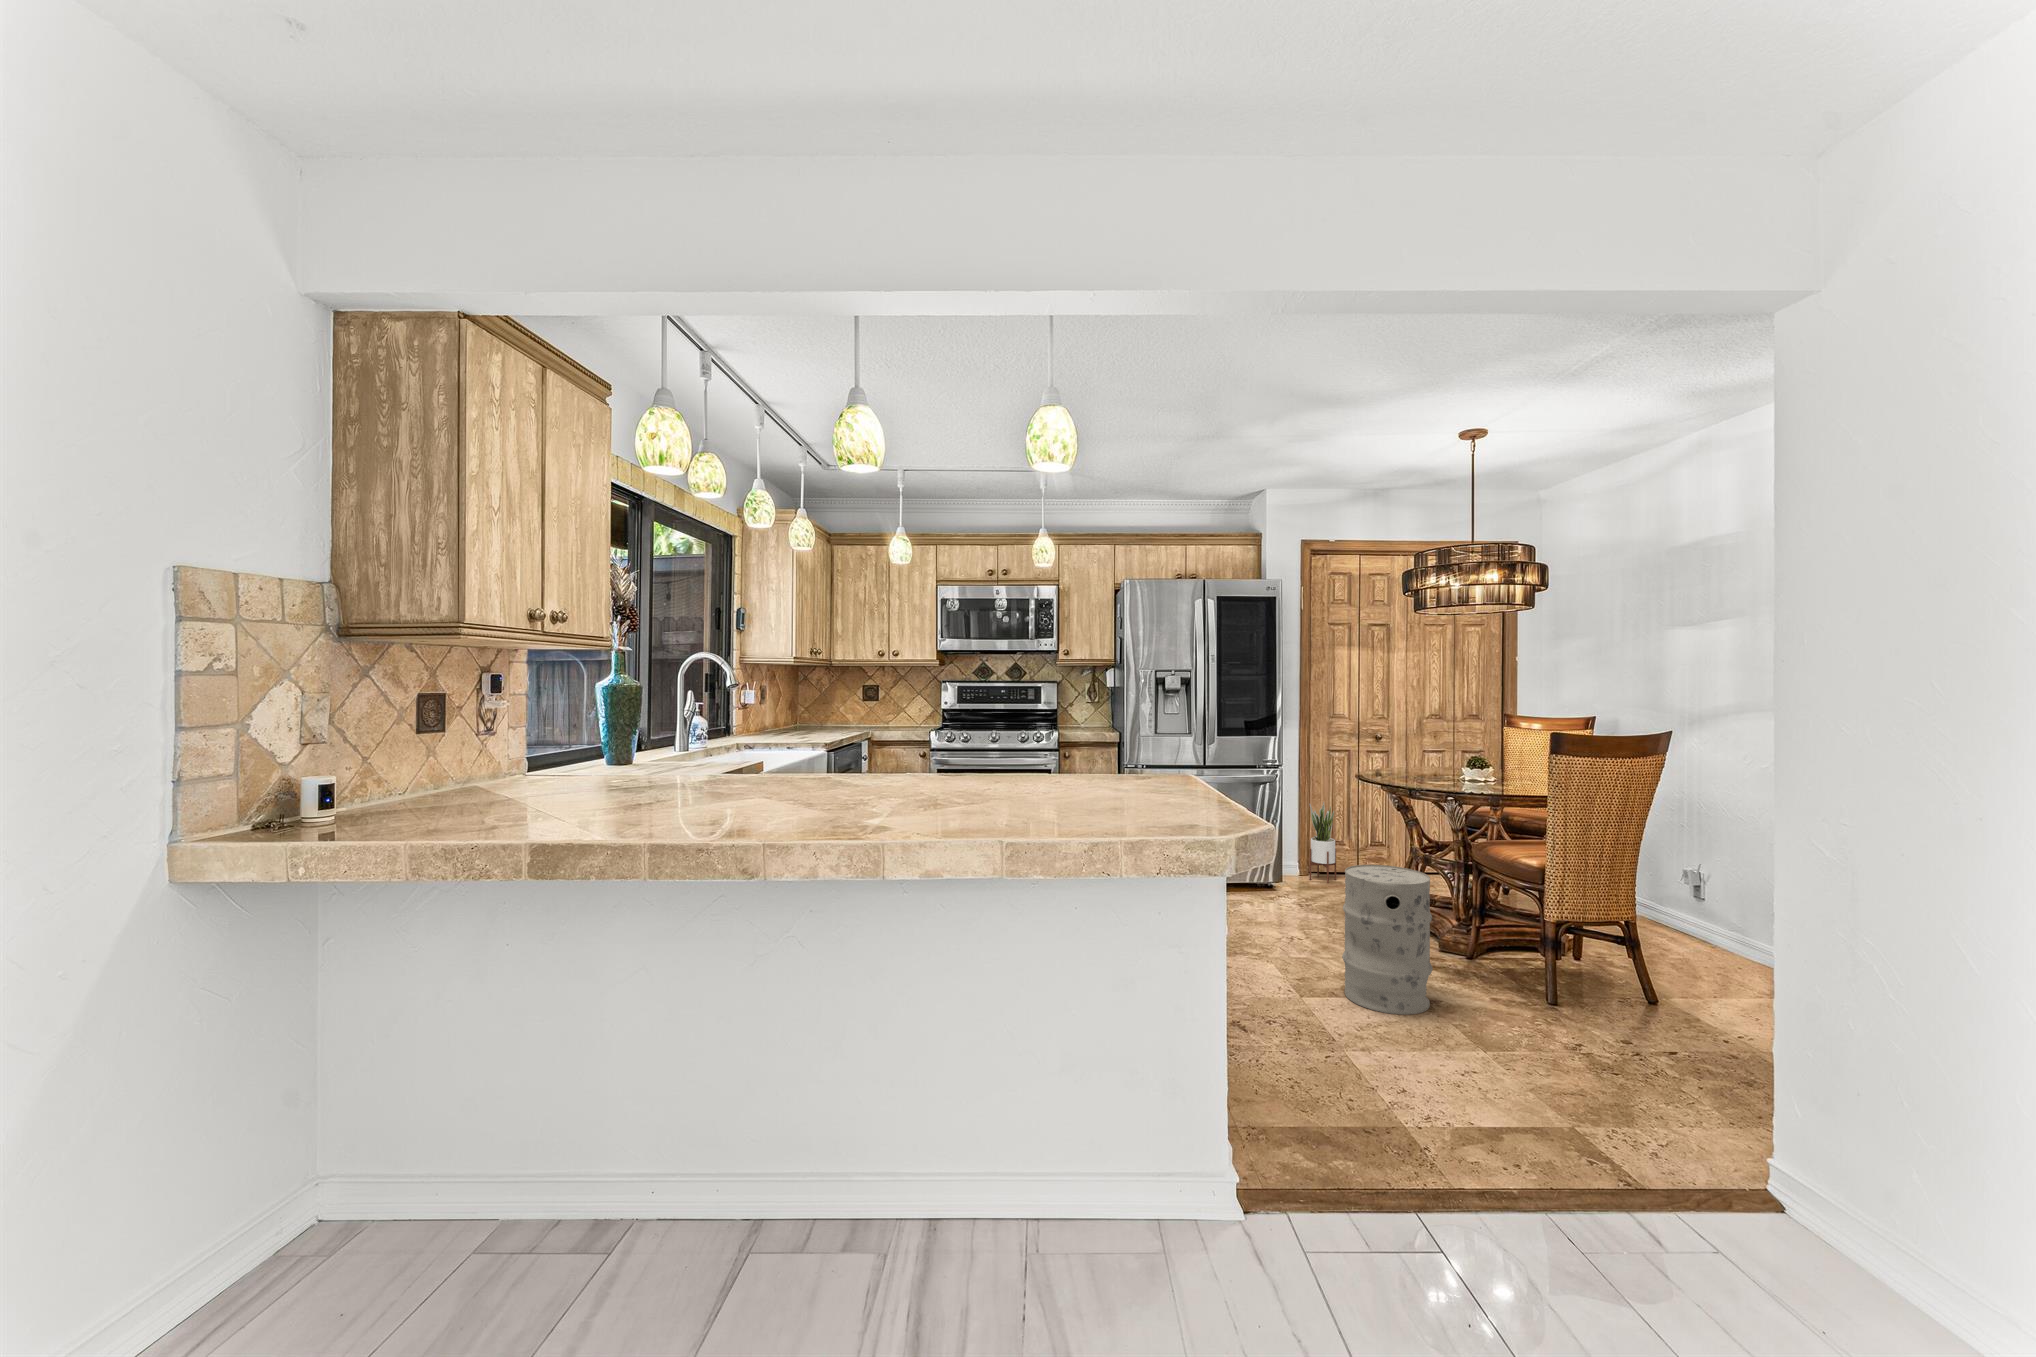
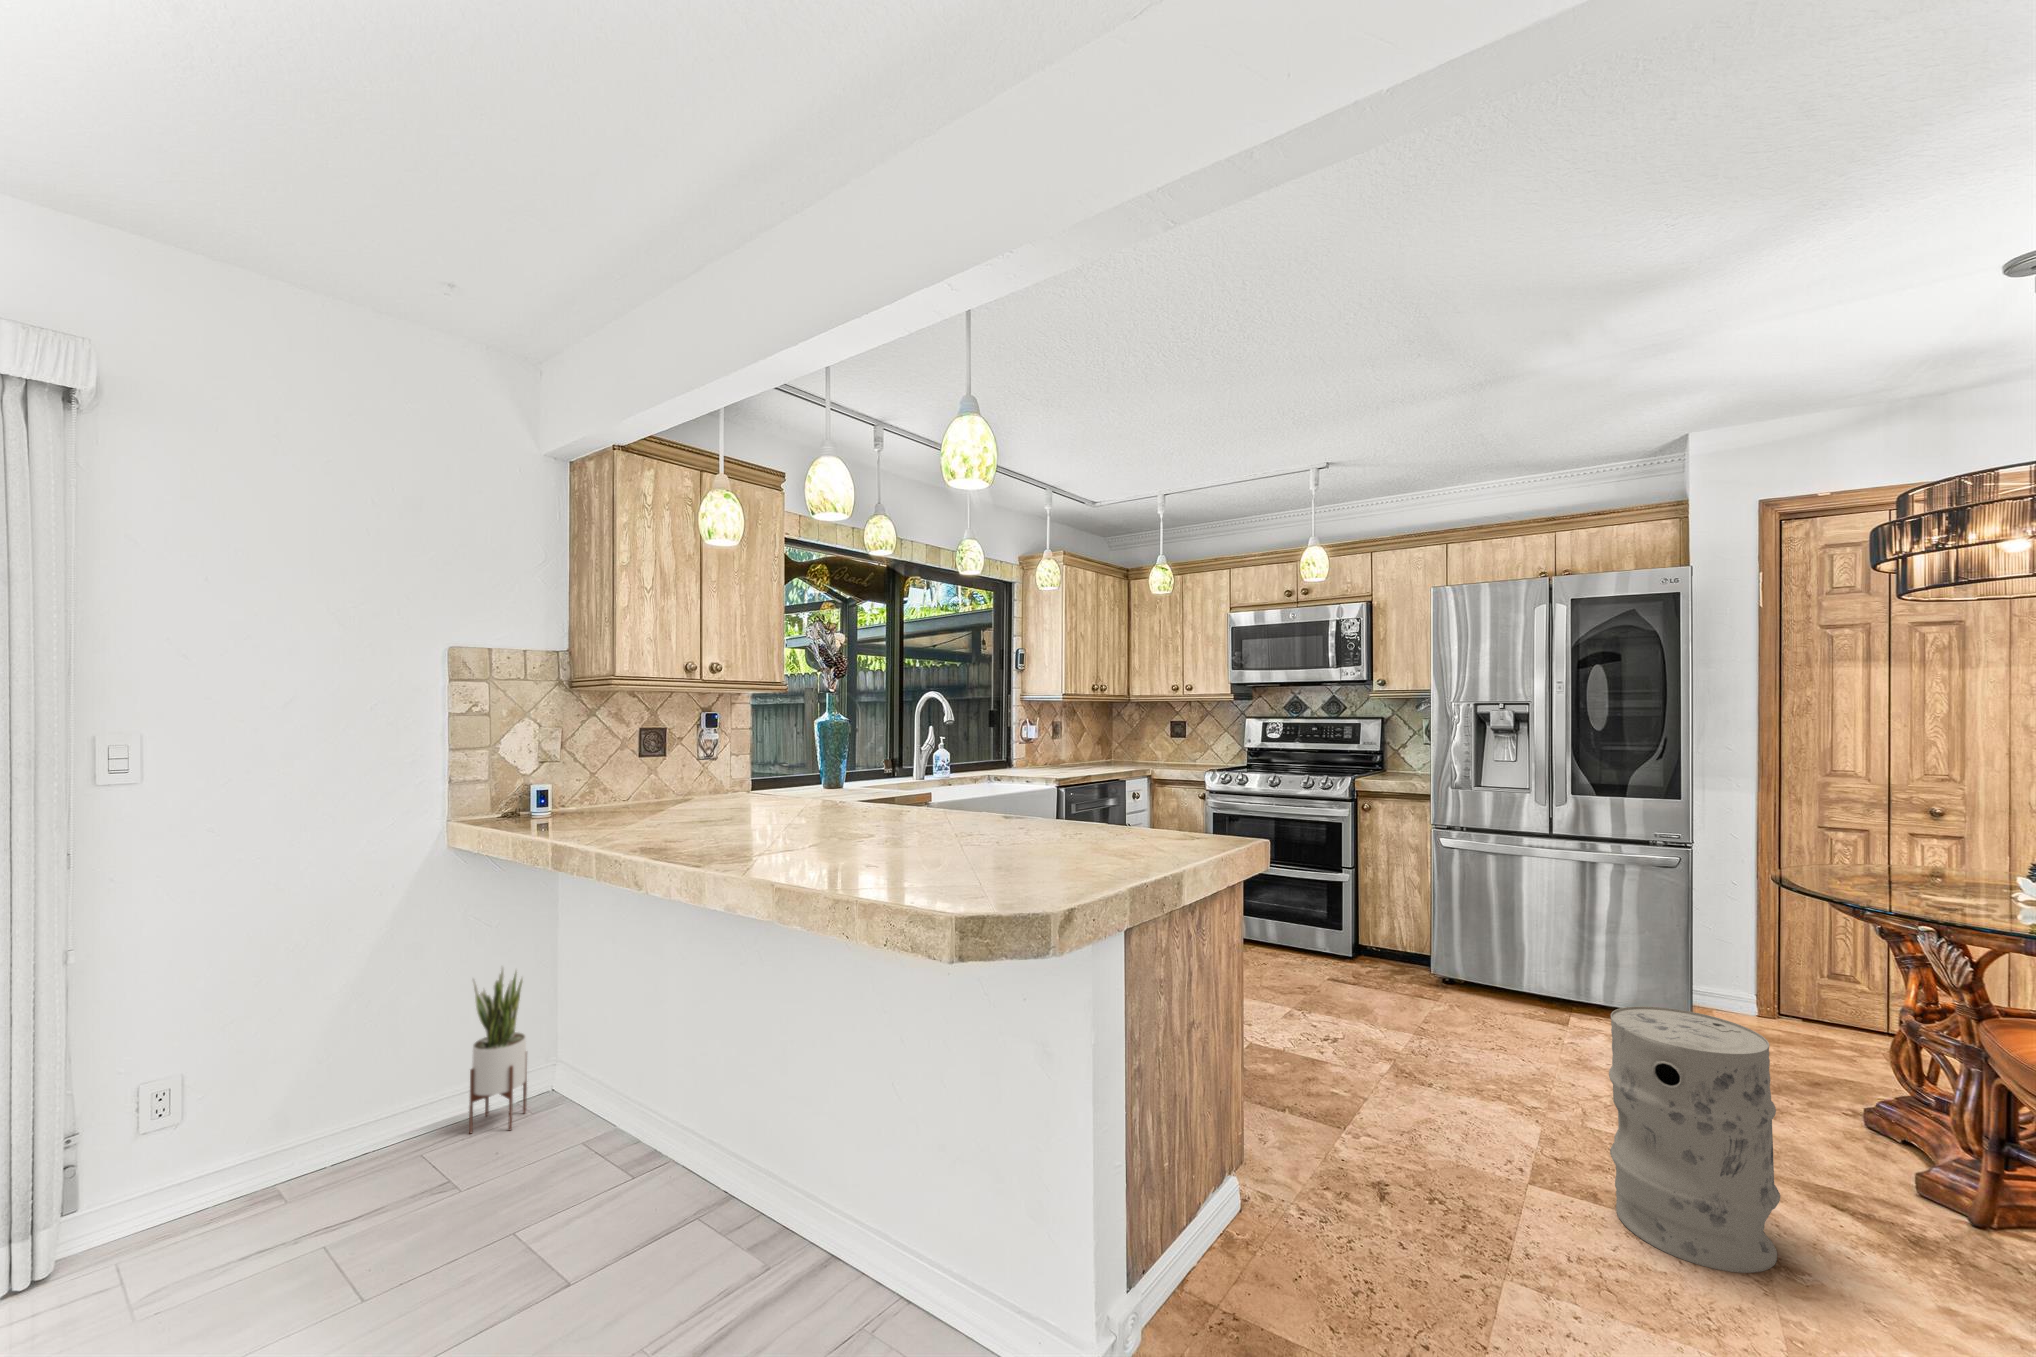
potted plant: present [1310,802,1336,883] -> present [469,967,527,1133]

